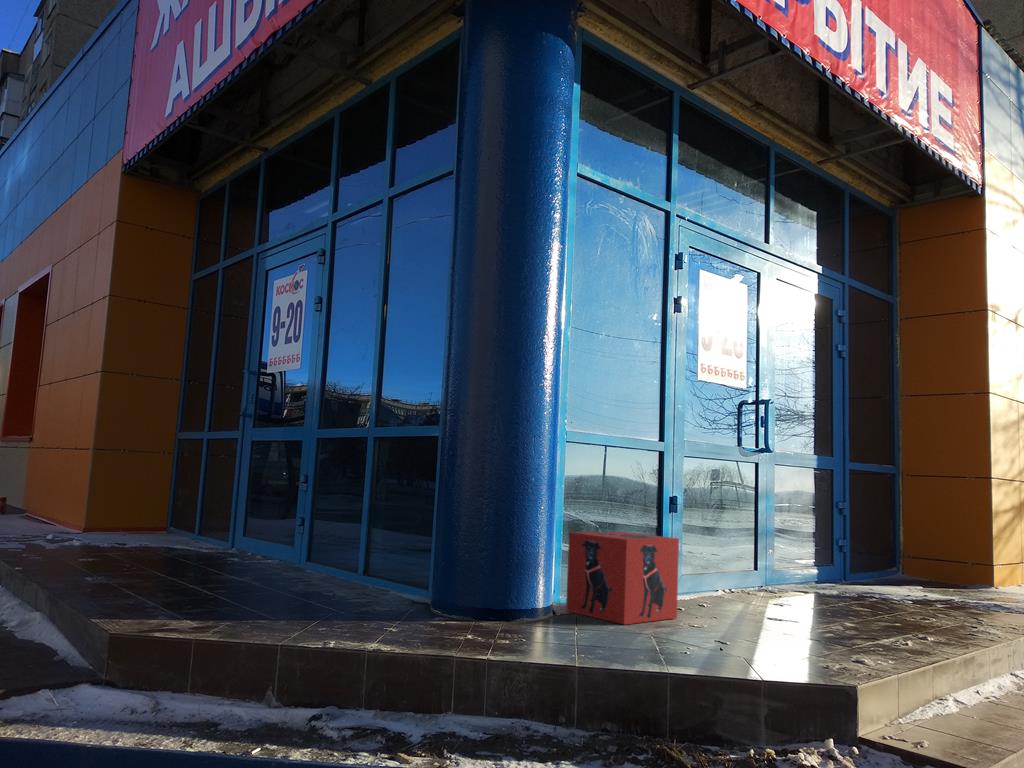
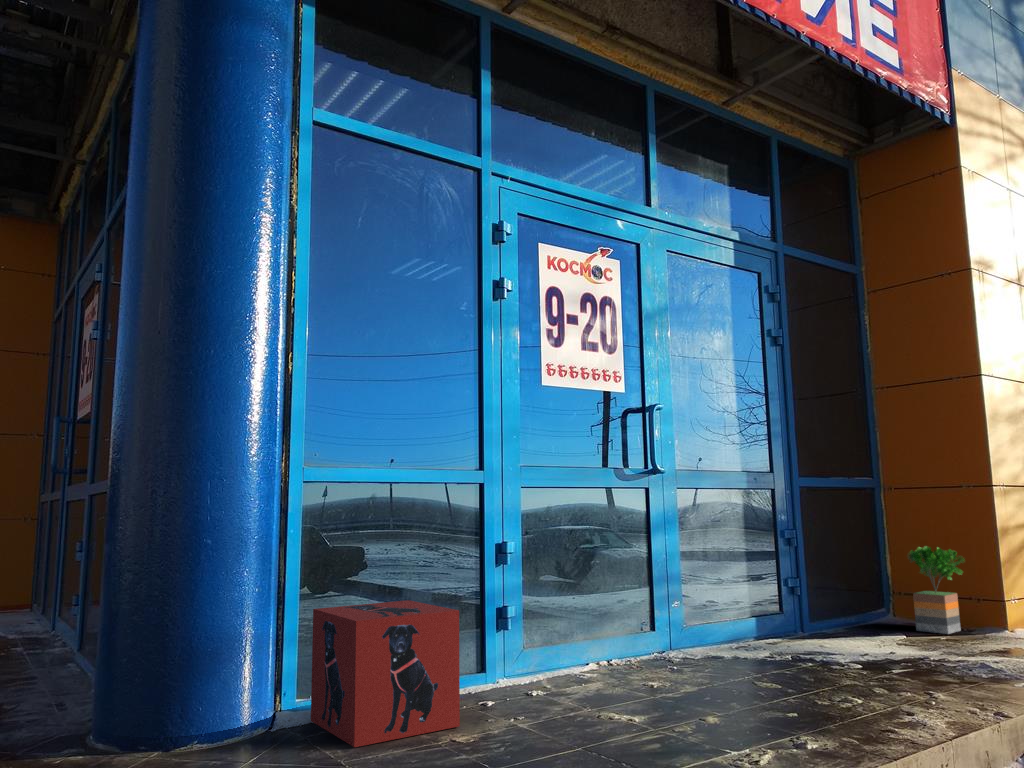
potted tree: none [921,521,968,588] -> present [909,547,964,634]

